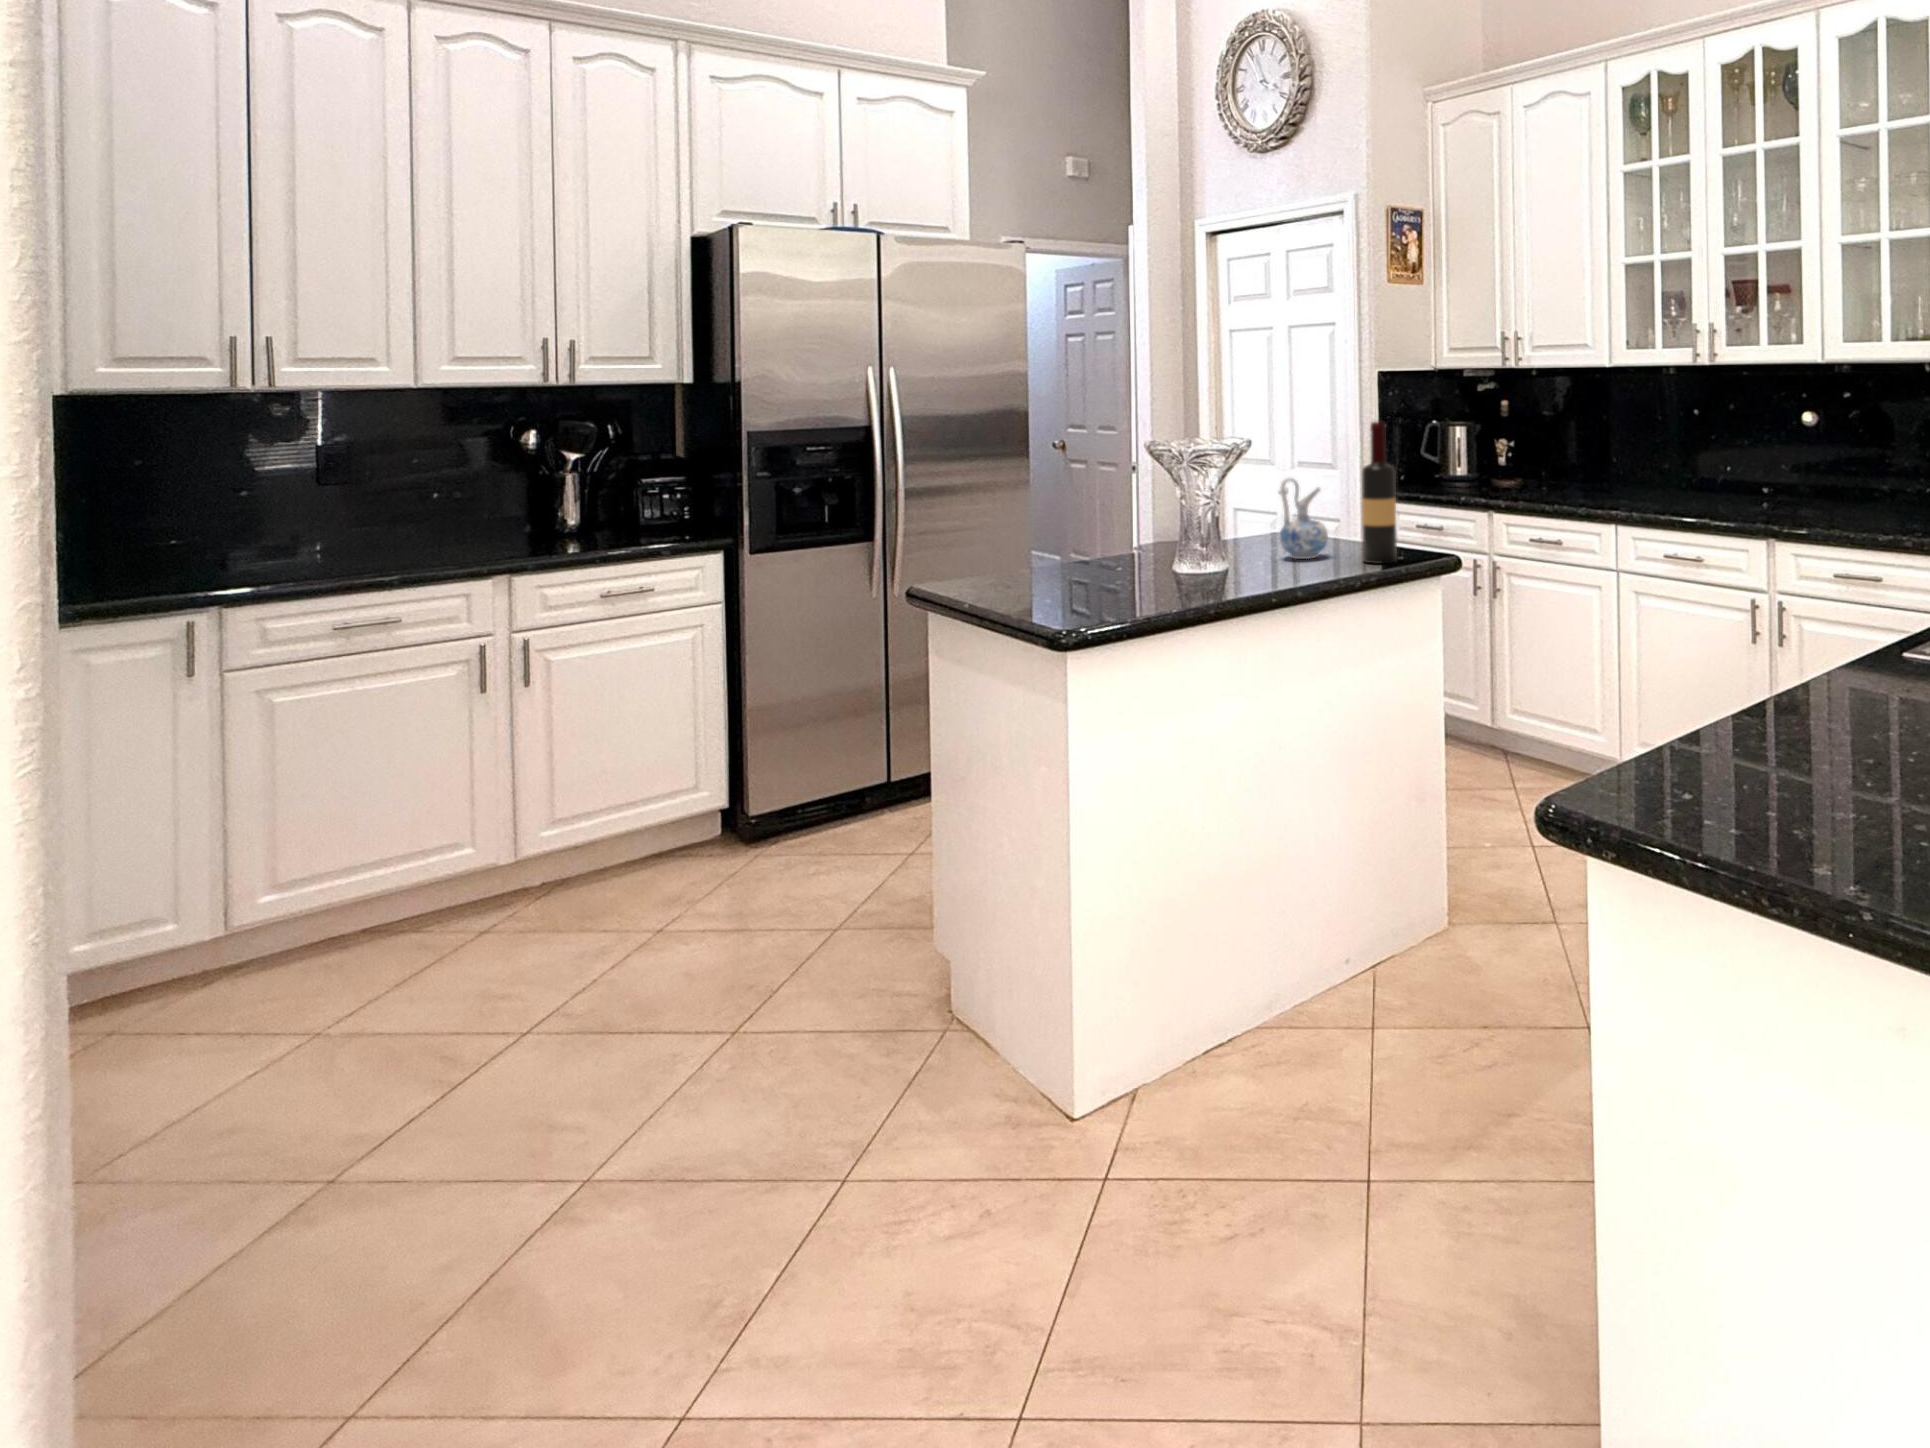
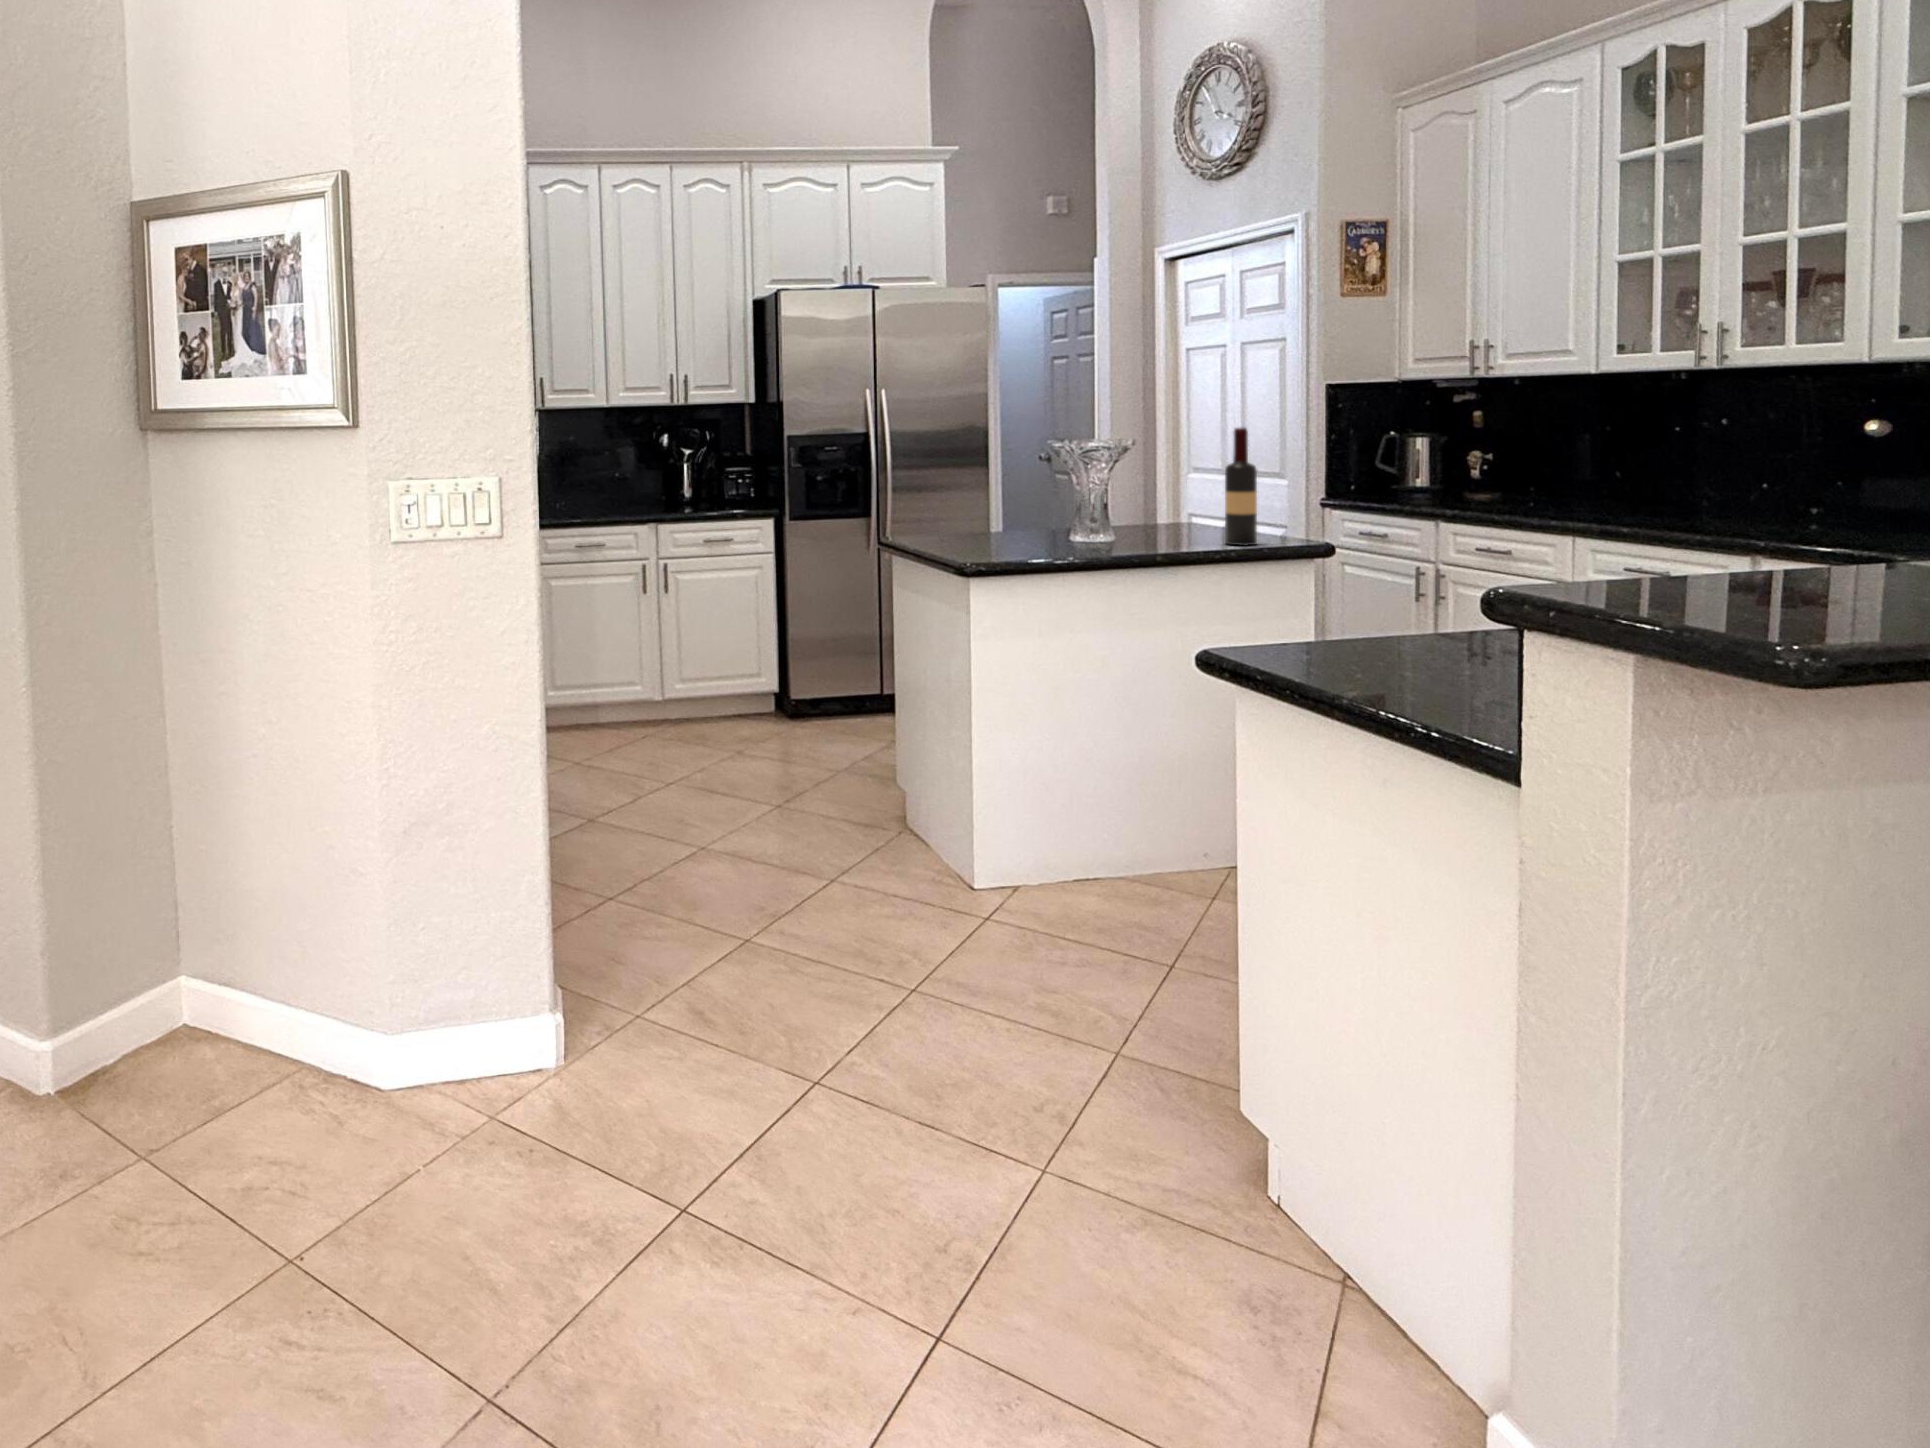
ceramic pitcher: present [1279,478,1328,559] -> none [1157,473,1200,539]

